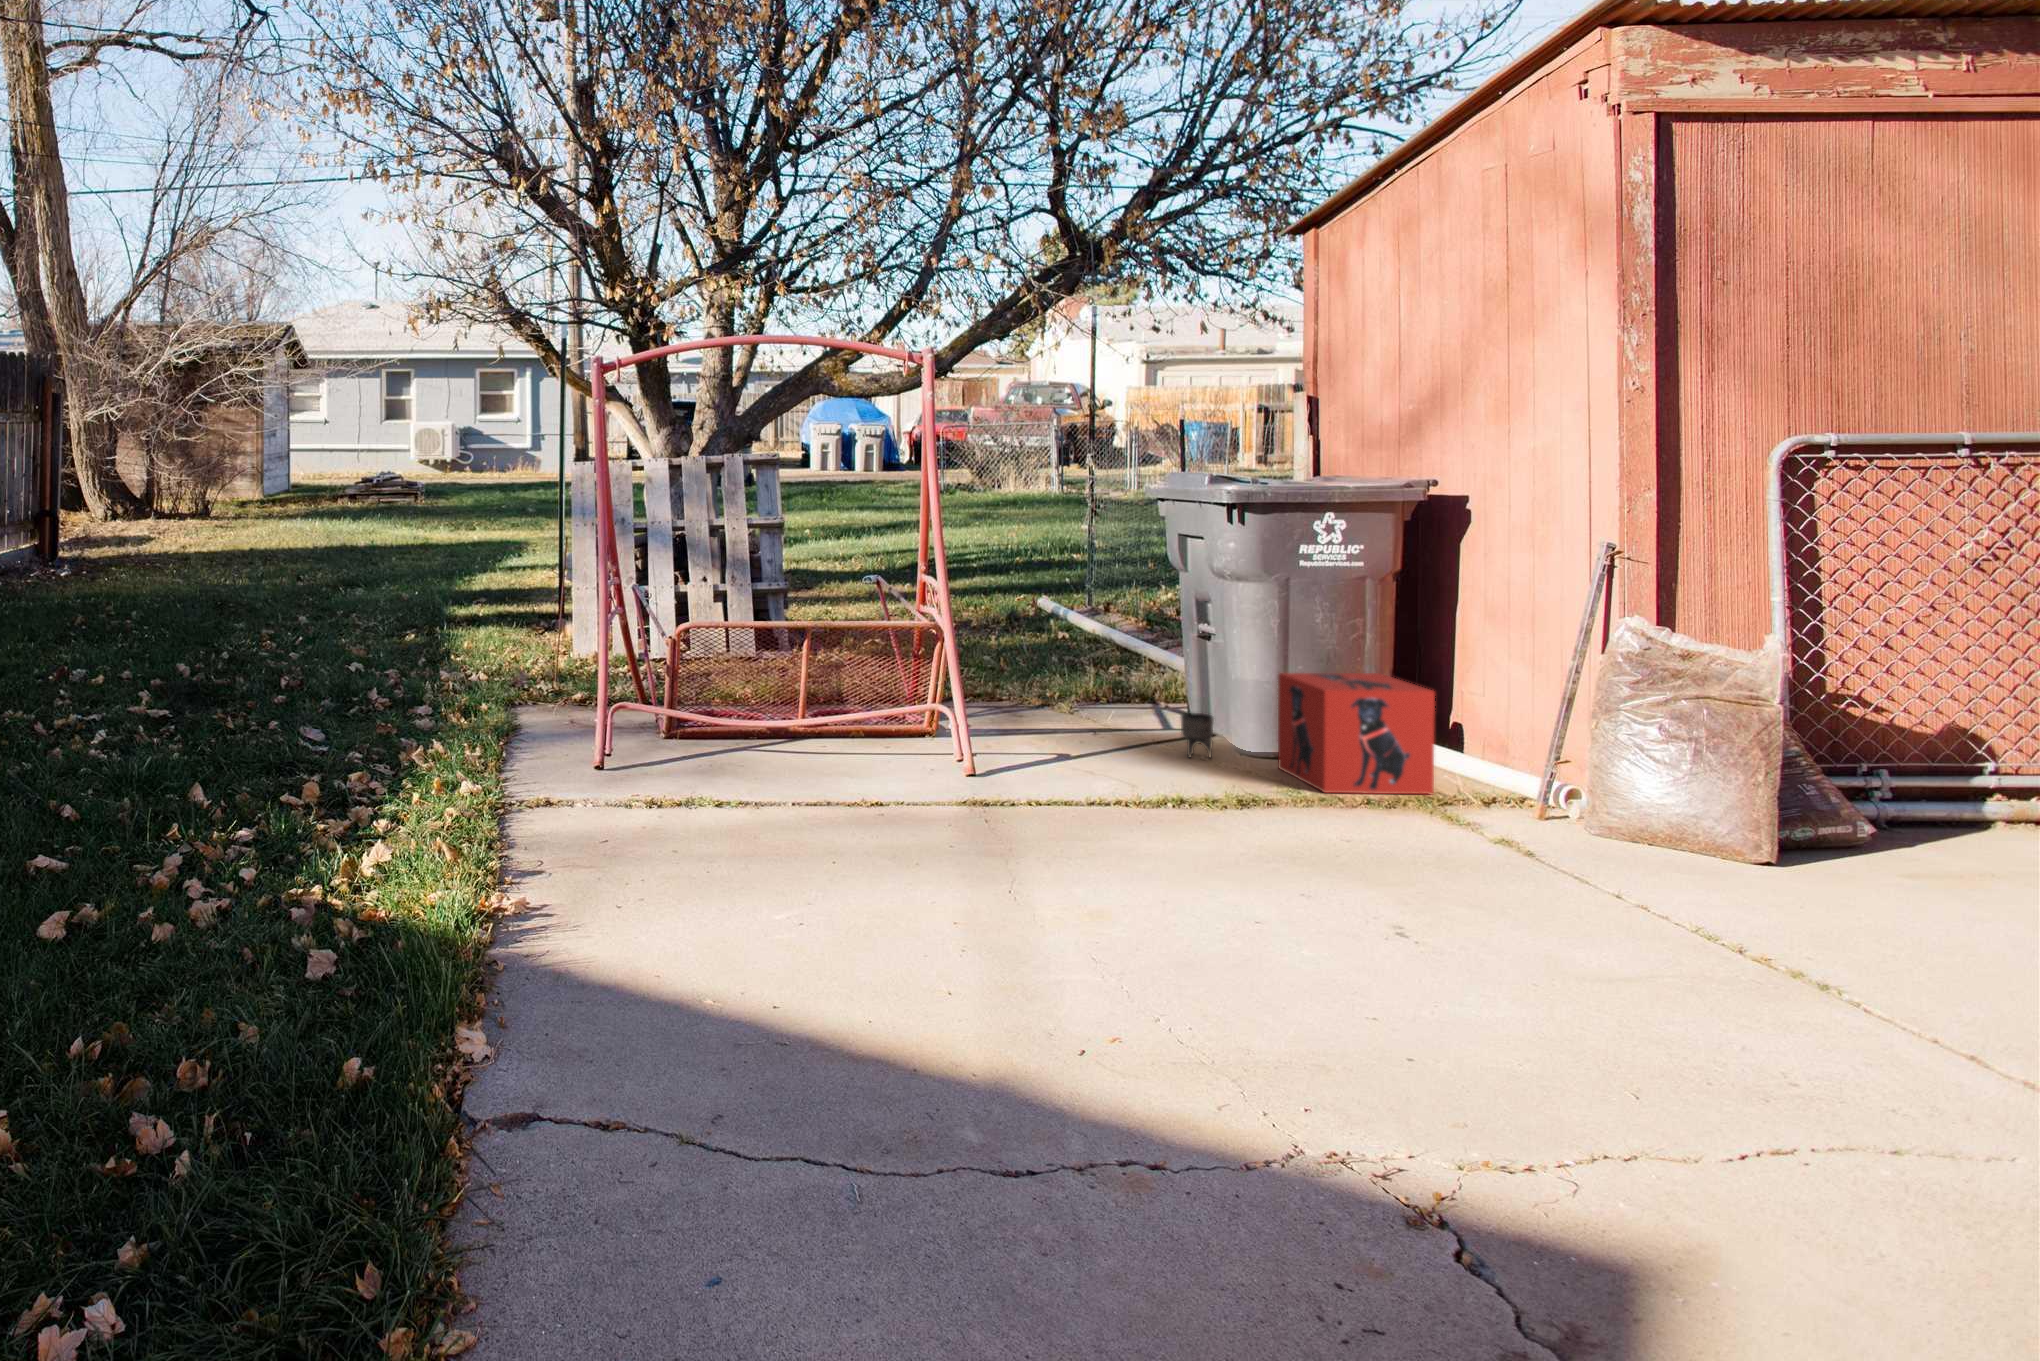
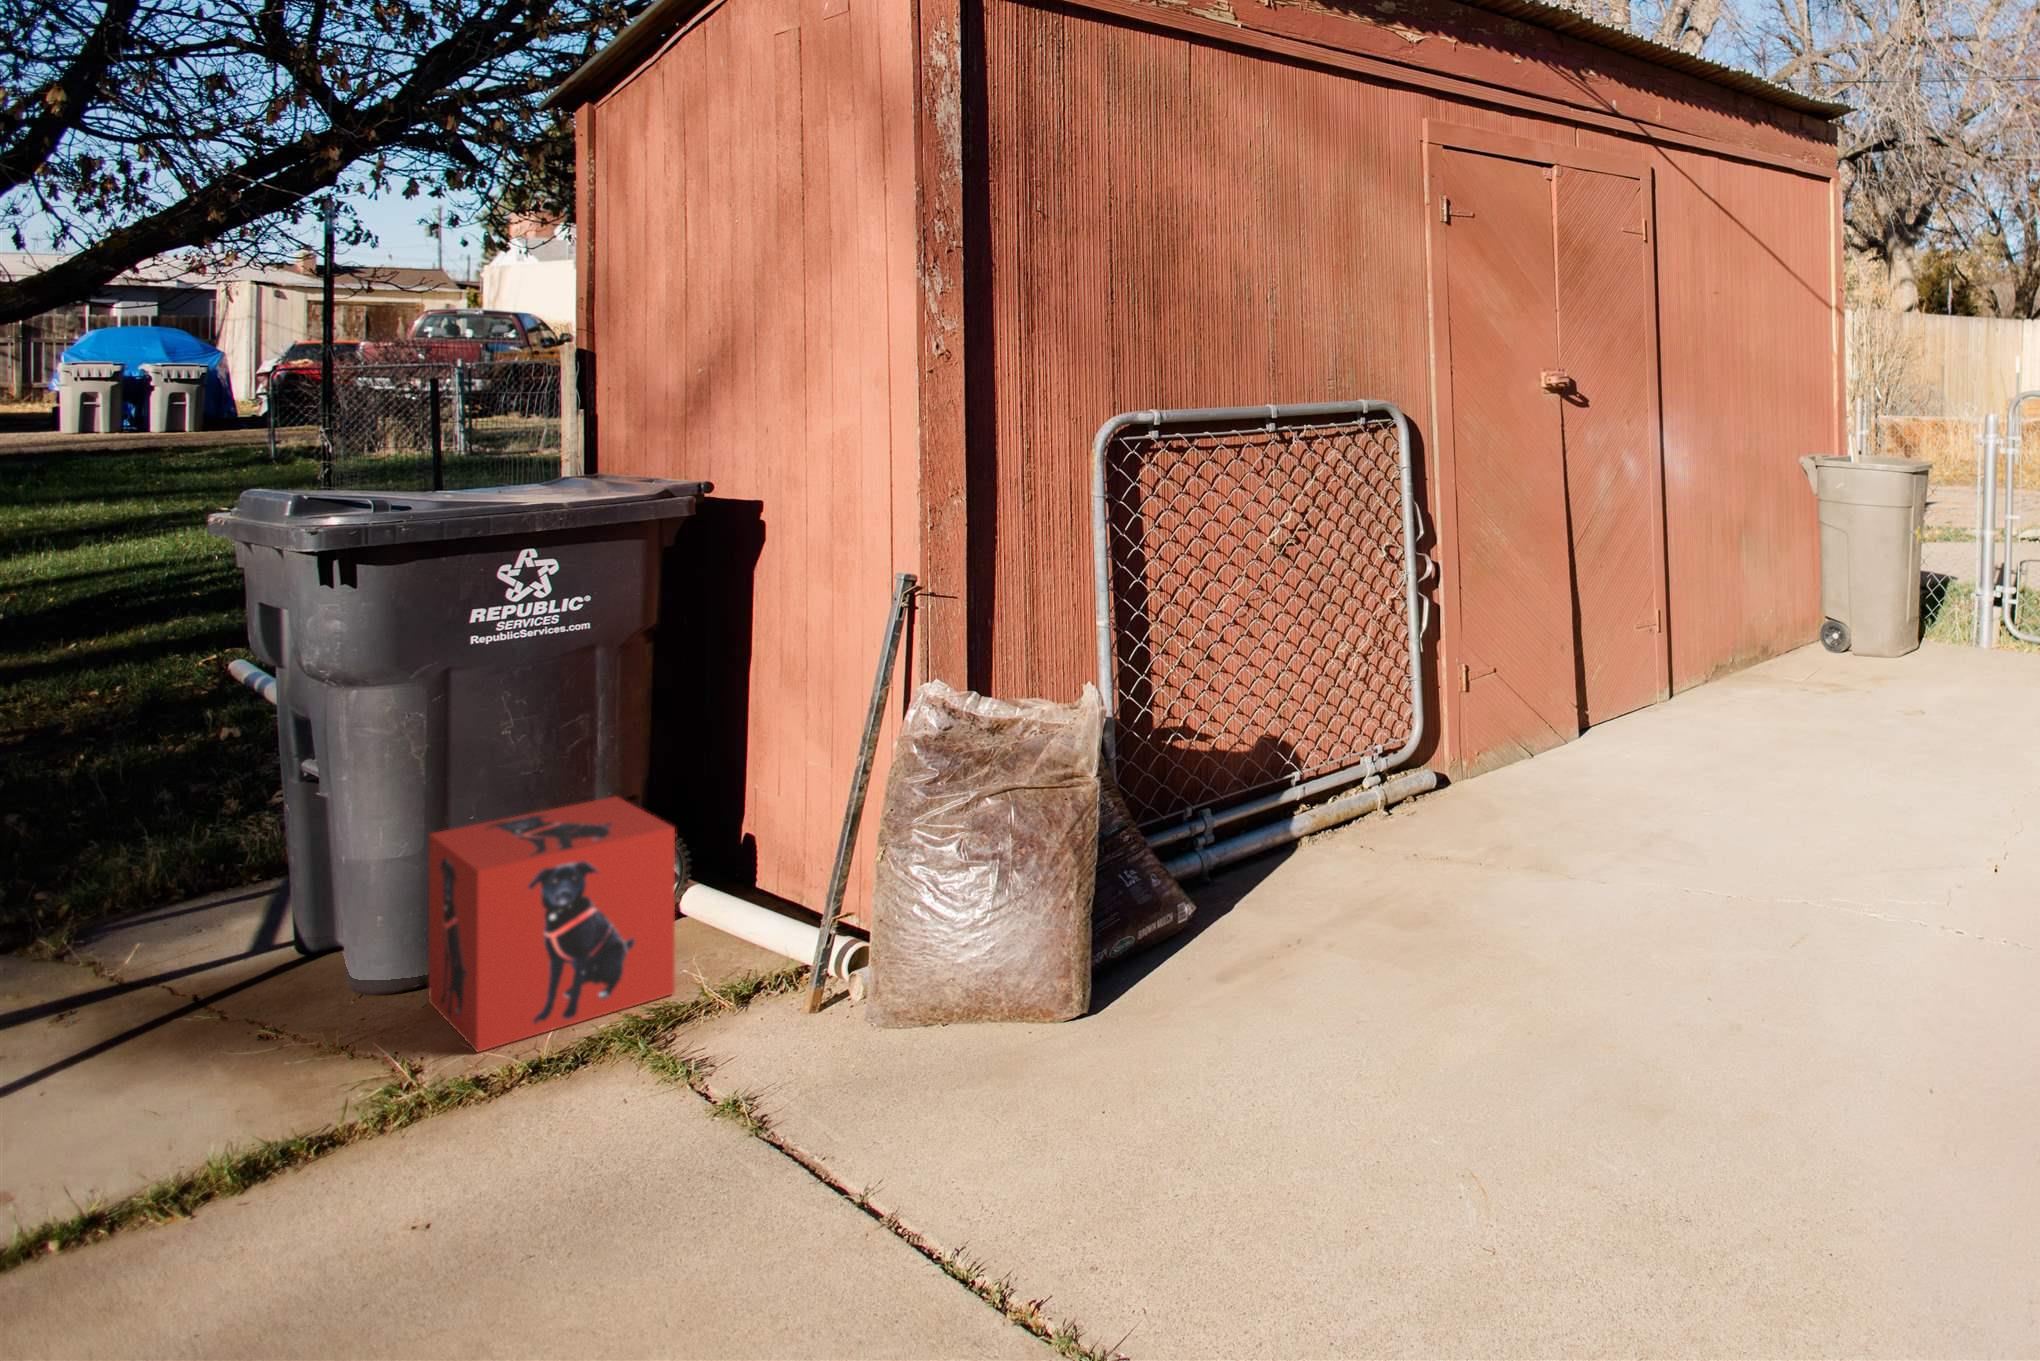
planter: present [1180,713,1214,758] -> none [241,927,313,1024]

